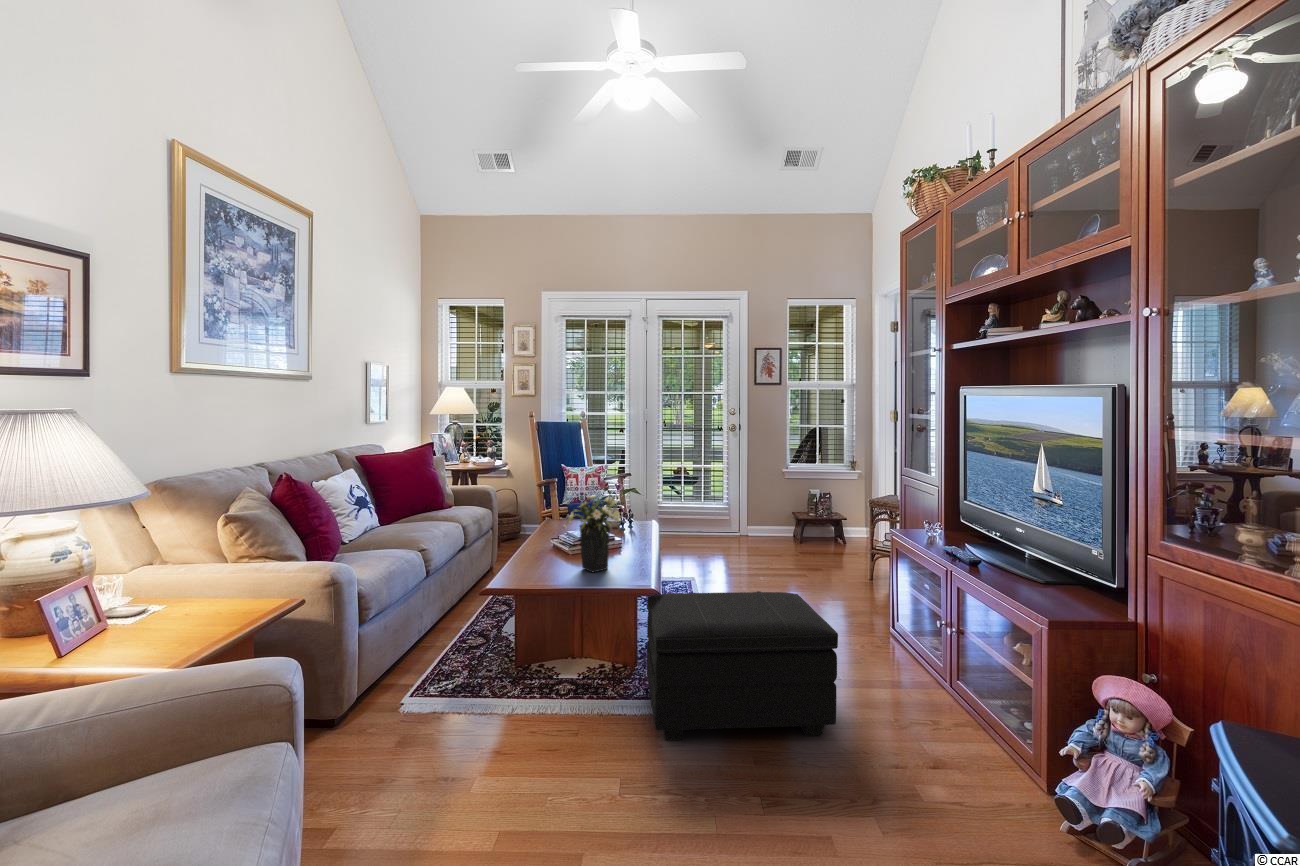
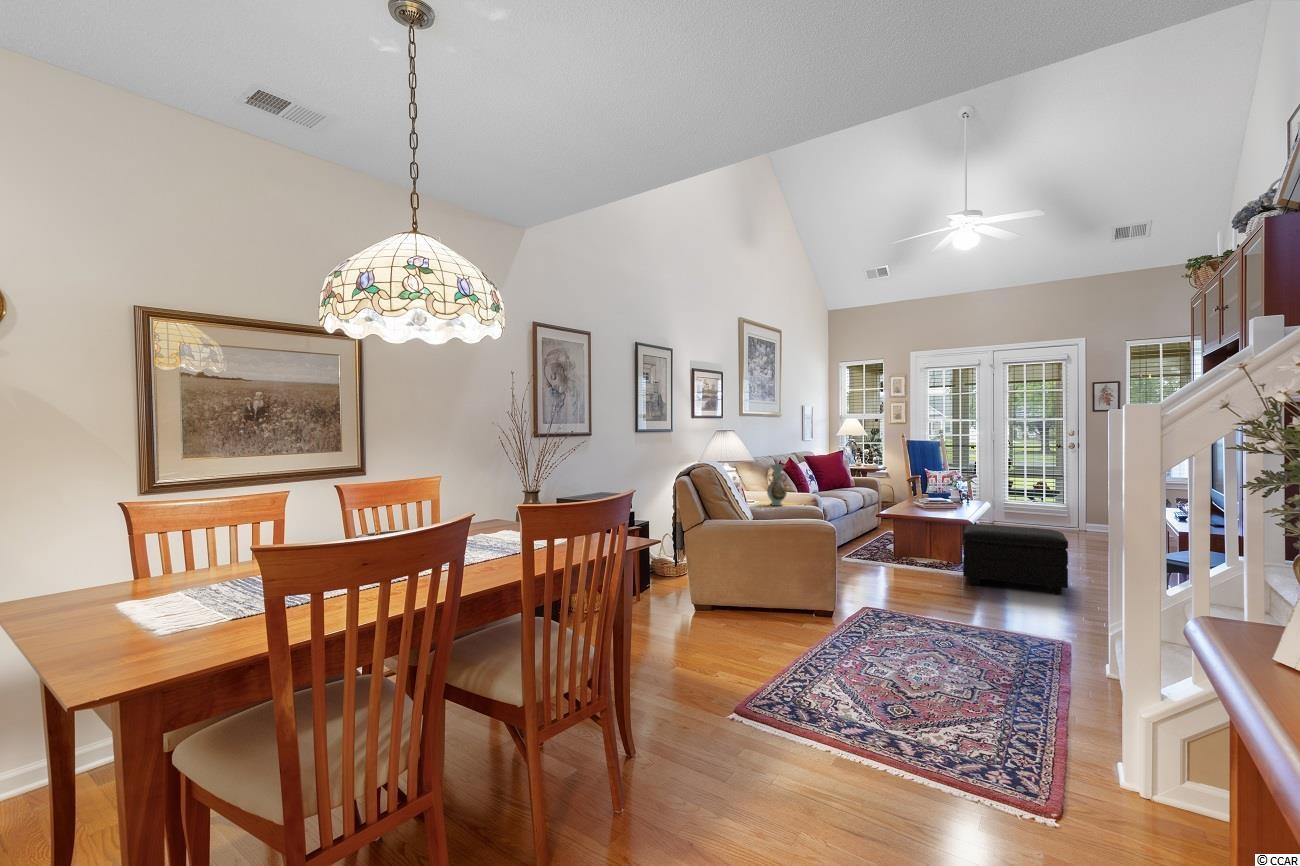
flower arrangement: present [562,494,621,572] -> none [919,473,956,514]
decorative vase: none [157,505,231,629] -> present [767,464,787,506]

